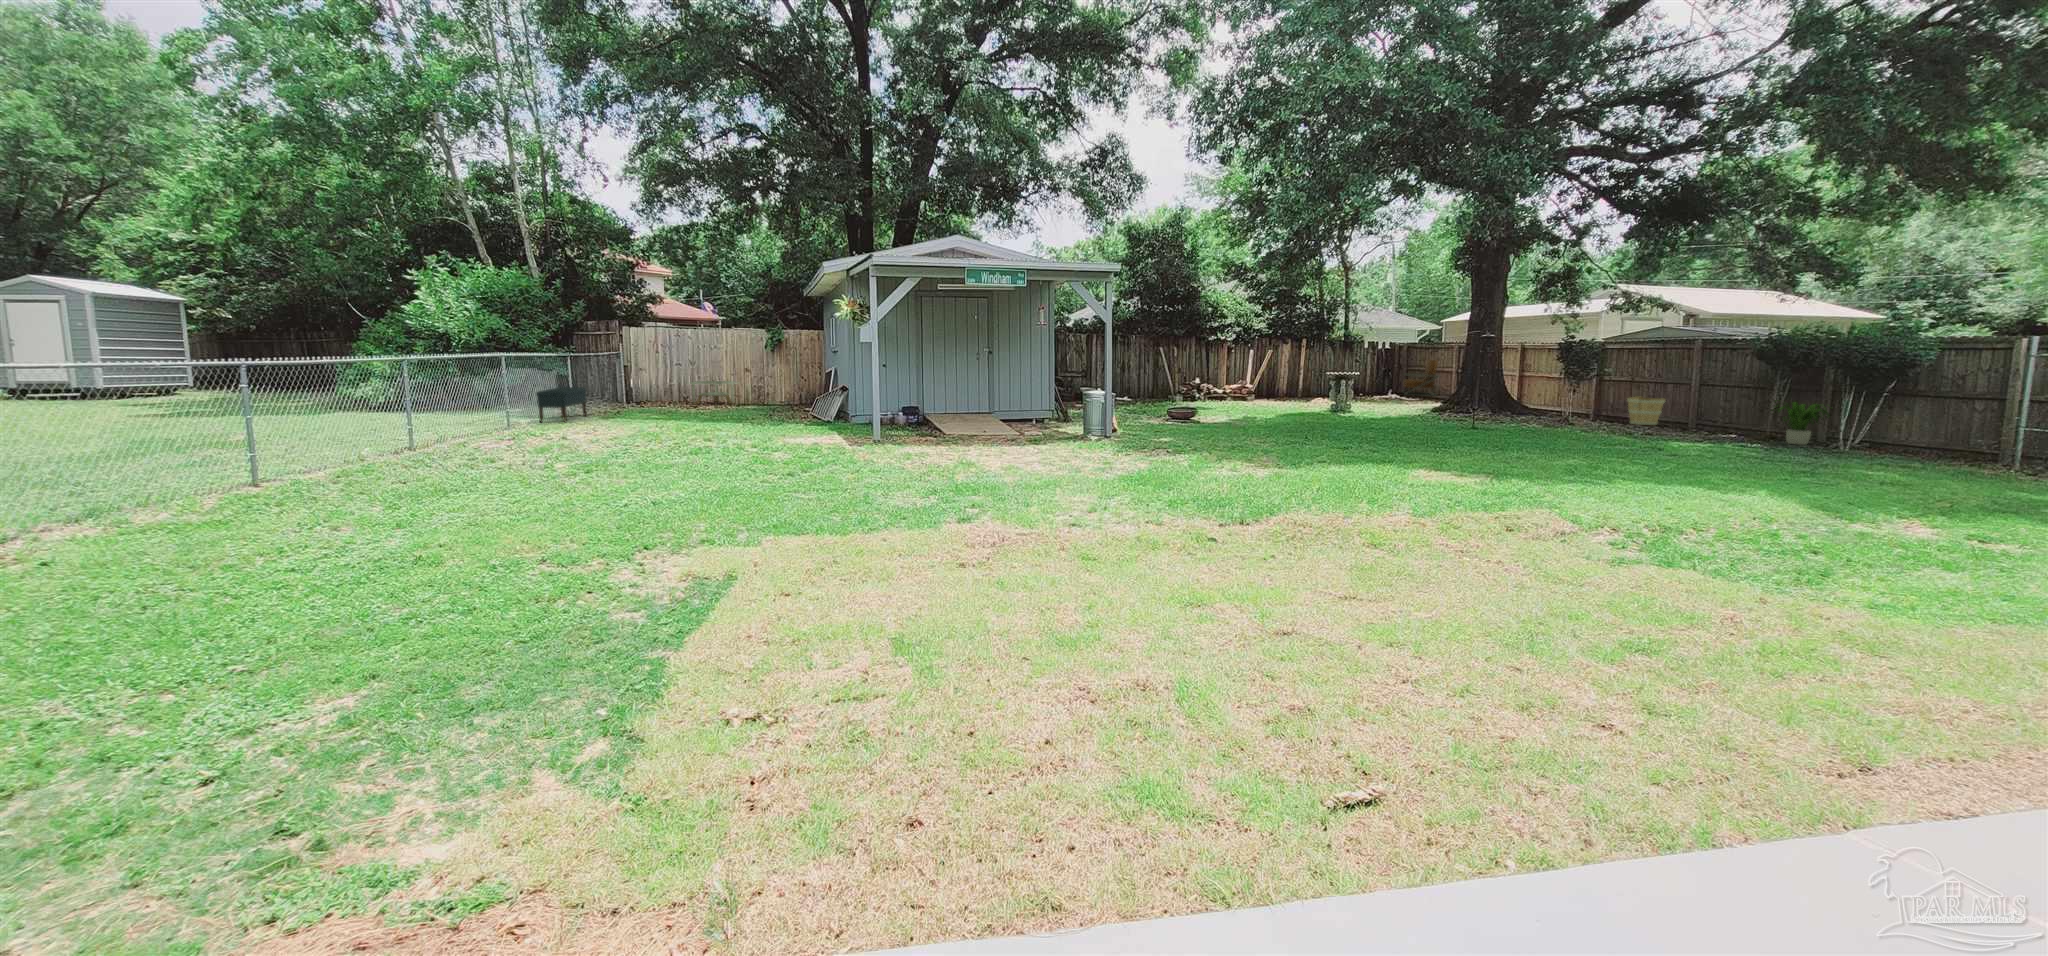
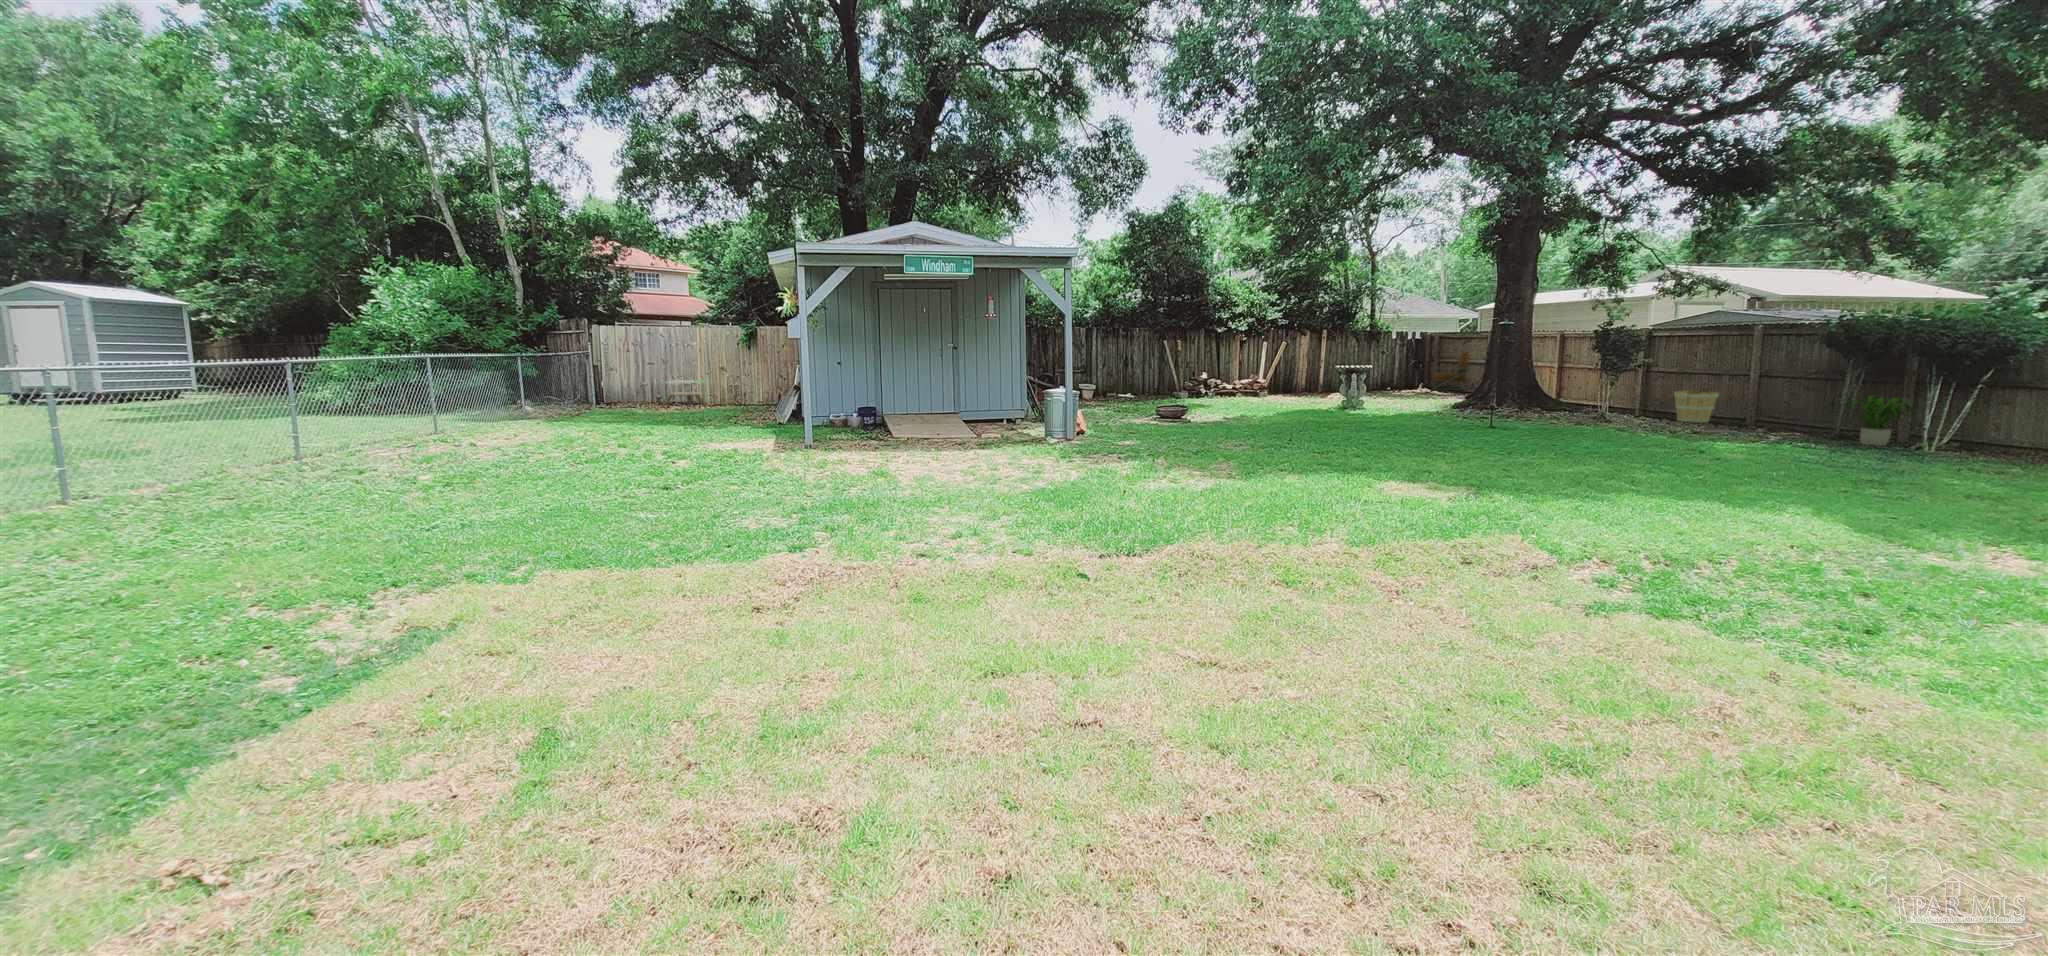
bench: present [536,387,587,422] -> none [475,388,537,425]

